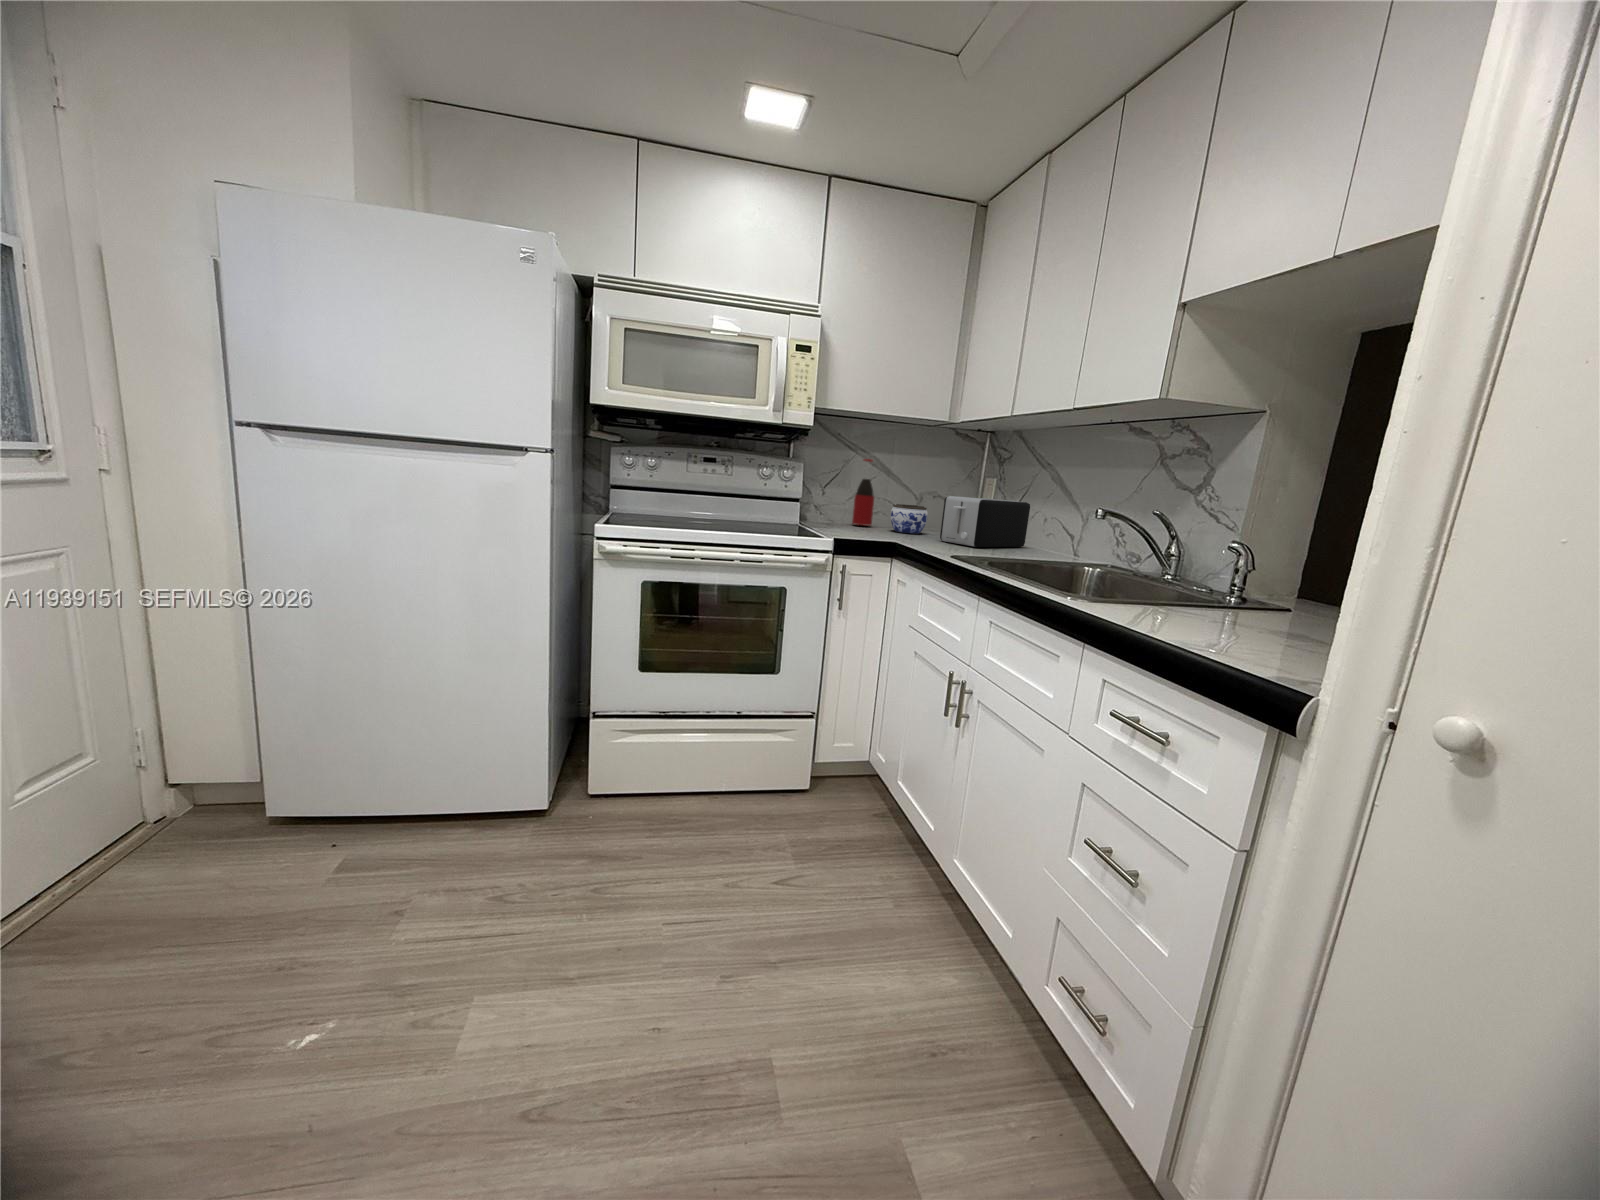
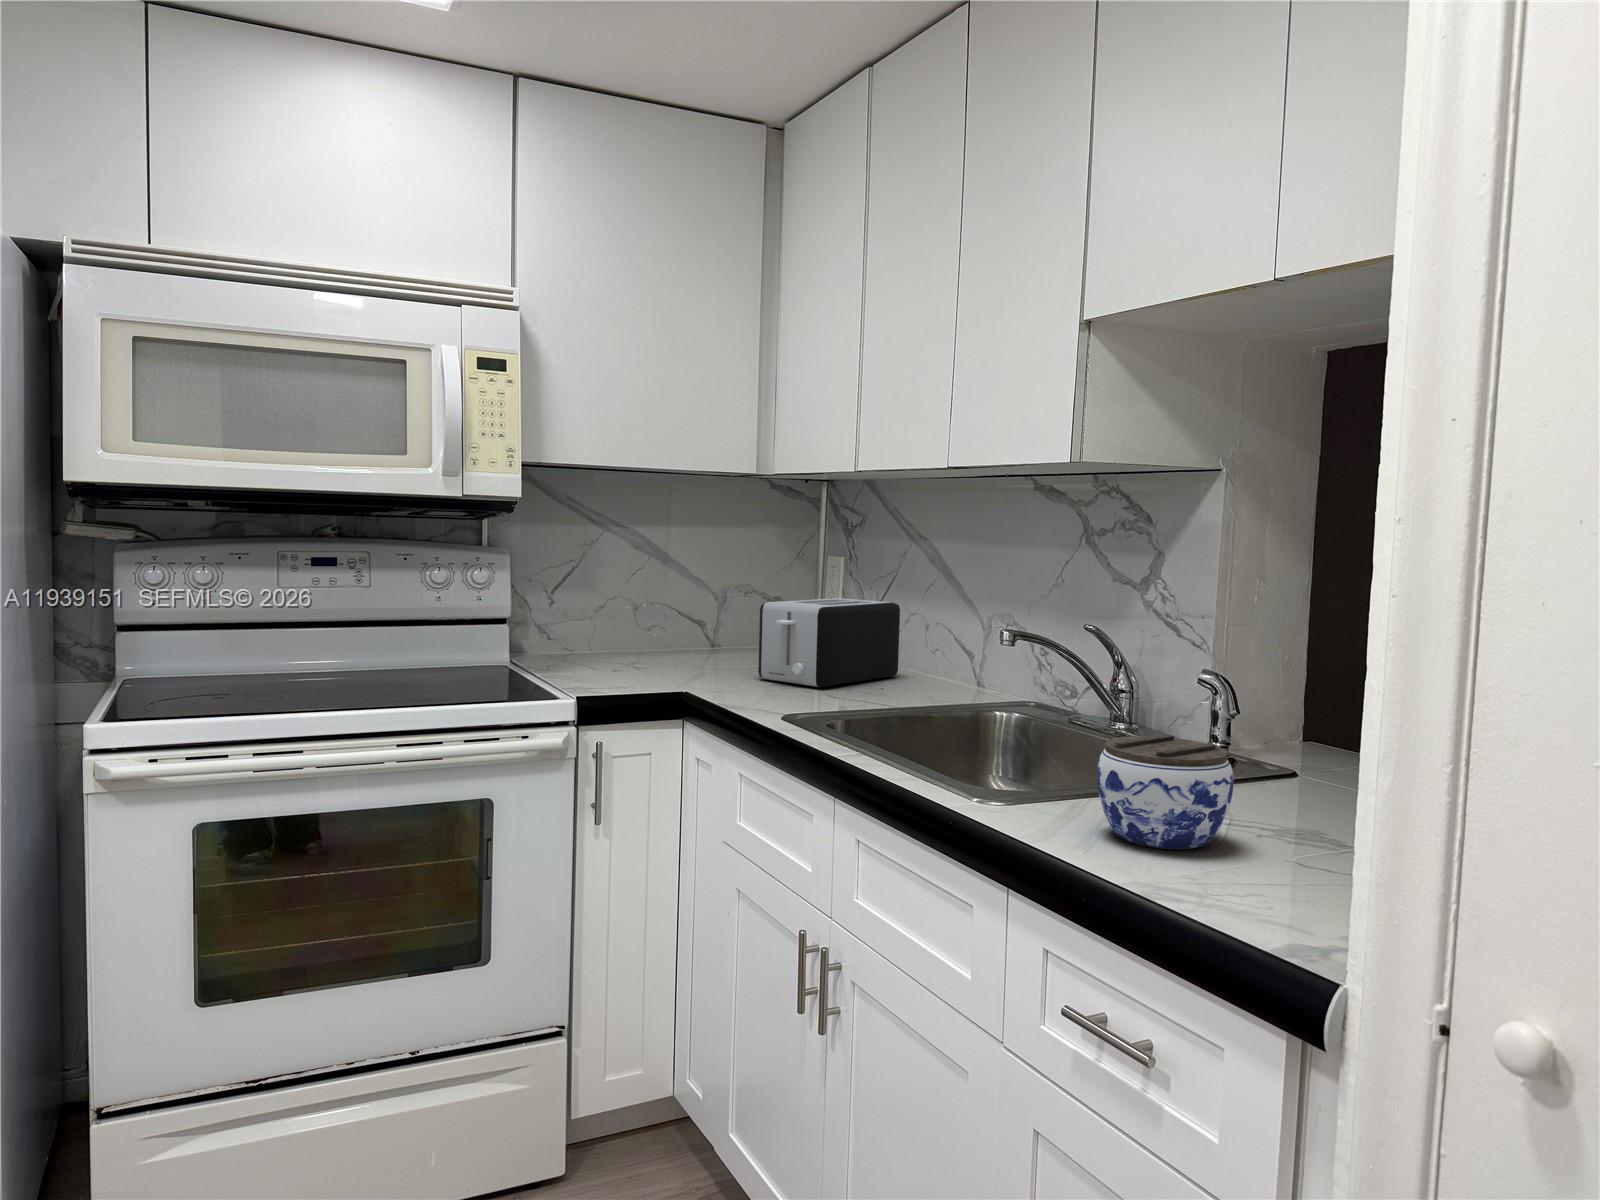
bottle: present [852,459,874,525] -> none [604,540,640,658]
jar: present [891,504,928,534] -> present [1097,735,1234,849]

